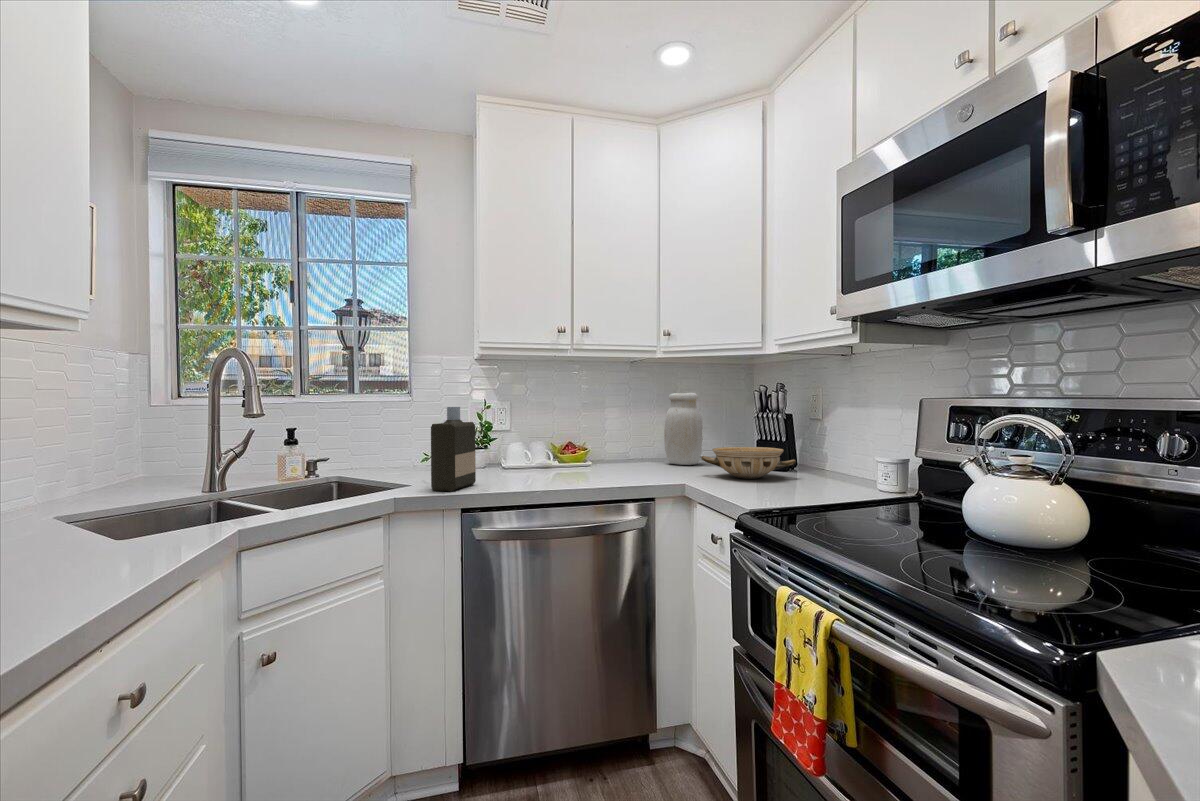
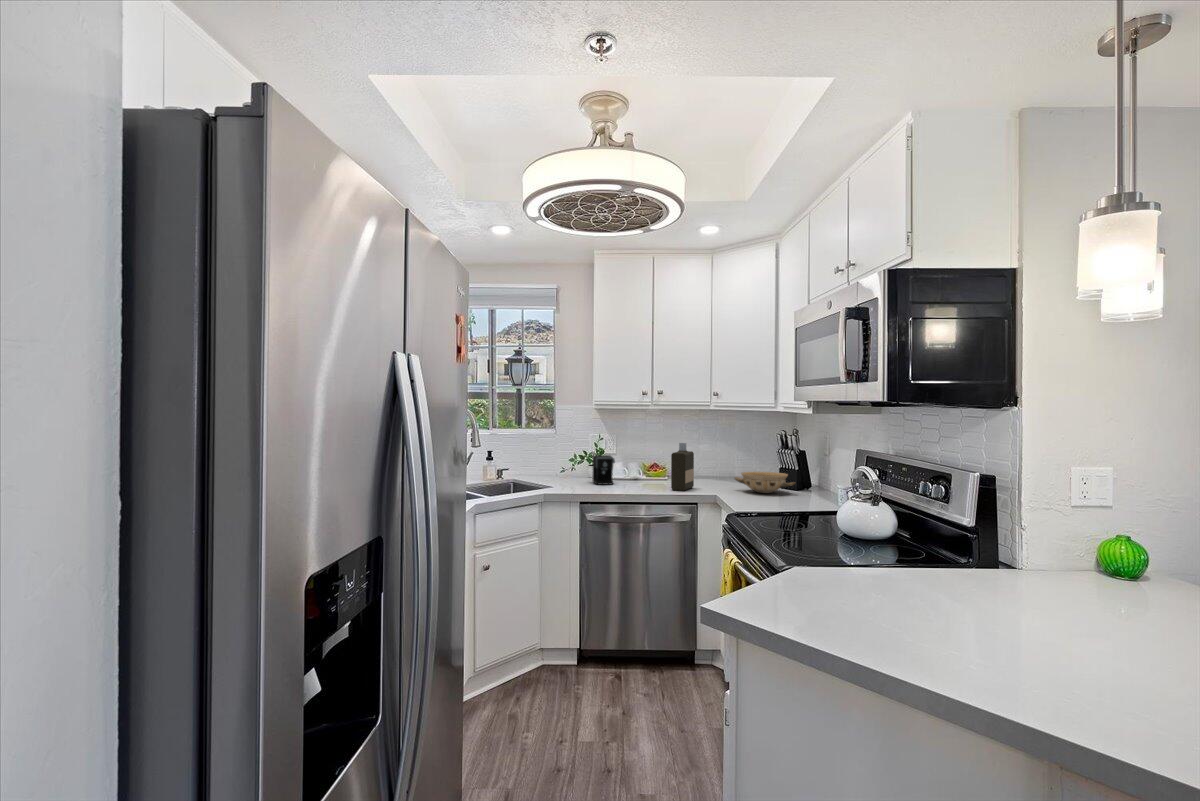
jar: present [664,393,703,465] -> none [721,432,748,482]
bottle: present [431,407,476,491] -> present [671,443,694,491]
coffee maker: none [476,431,546,477] -> present [593,455,637,484]

